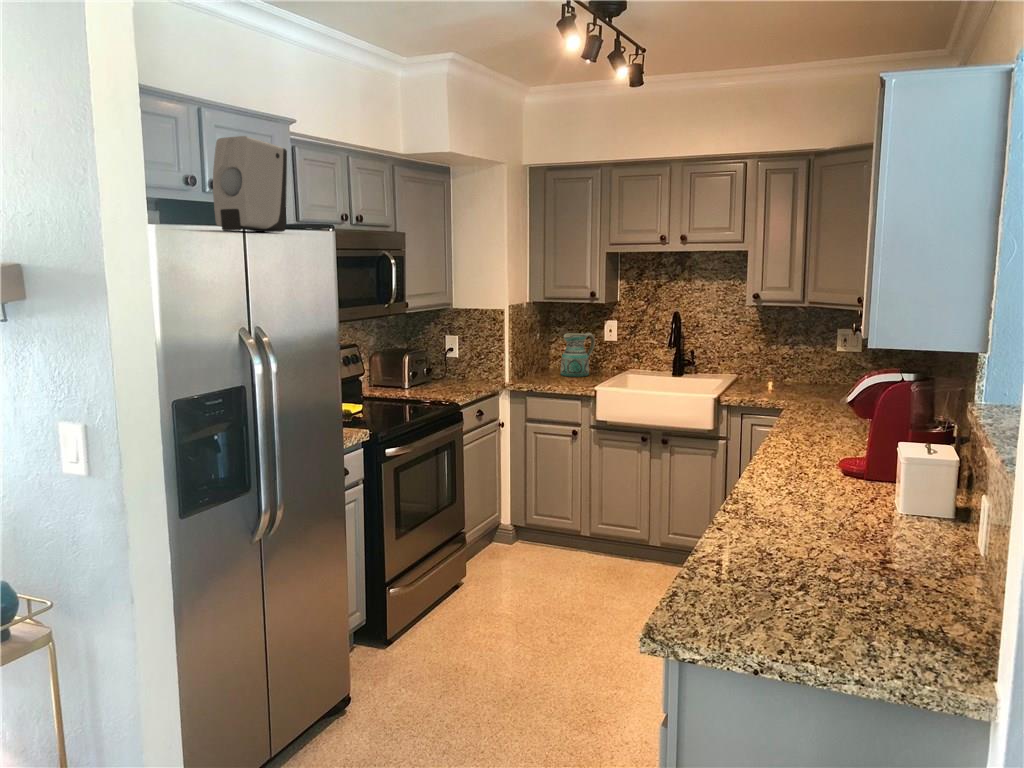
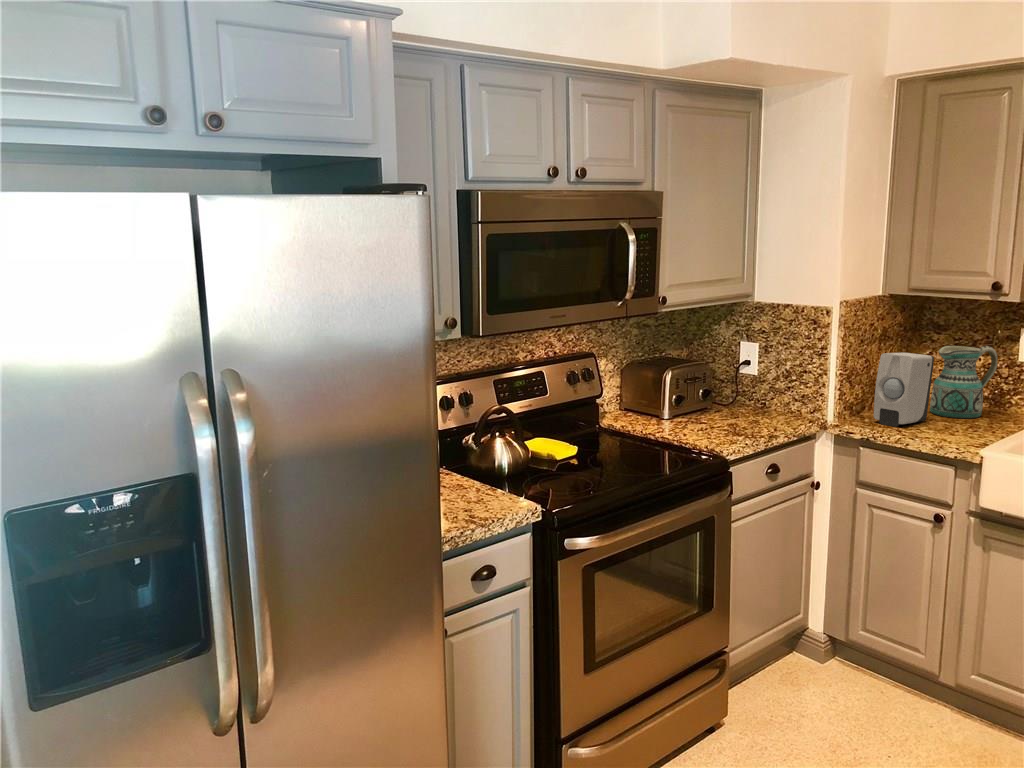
soap dispenser: present [213,136,287,232] -> present [874,352,934,427]

